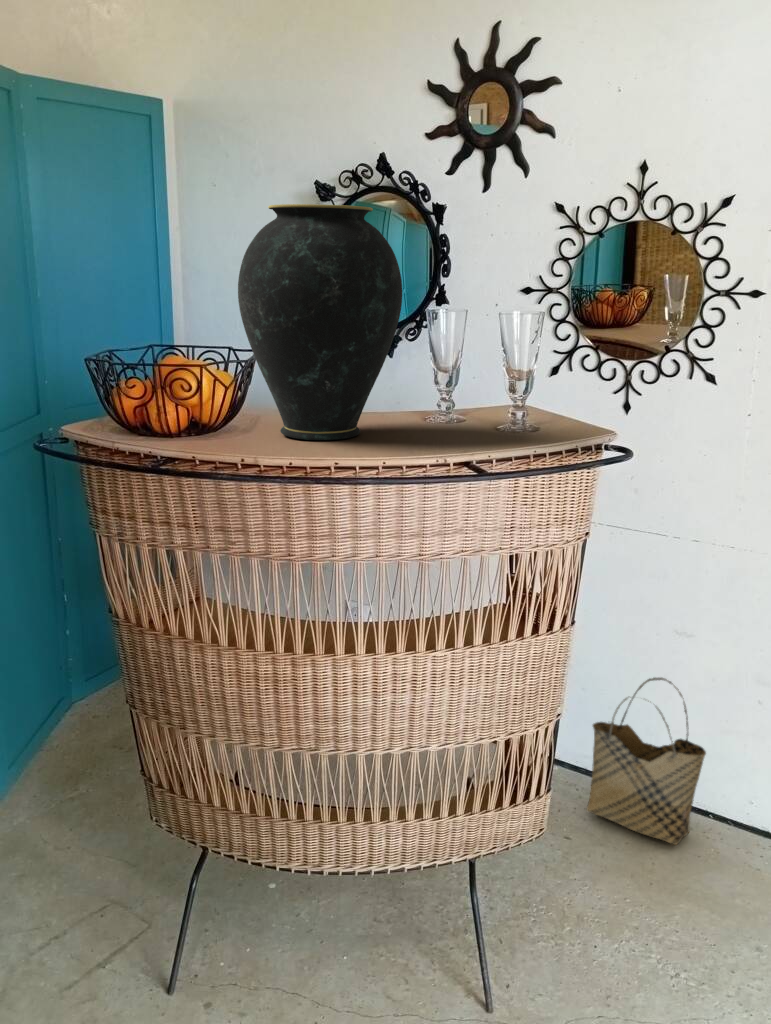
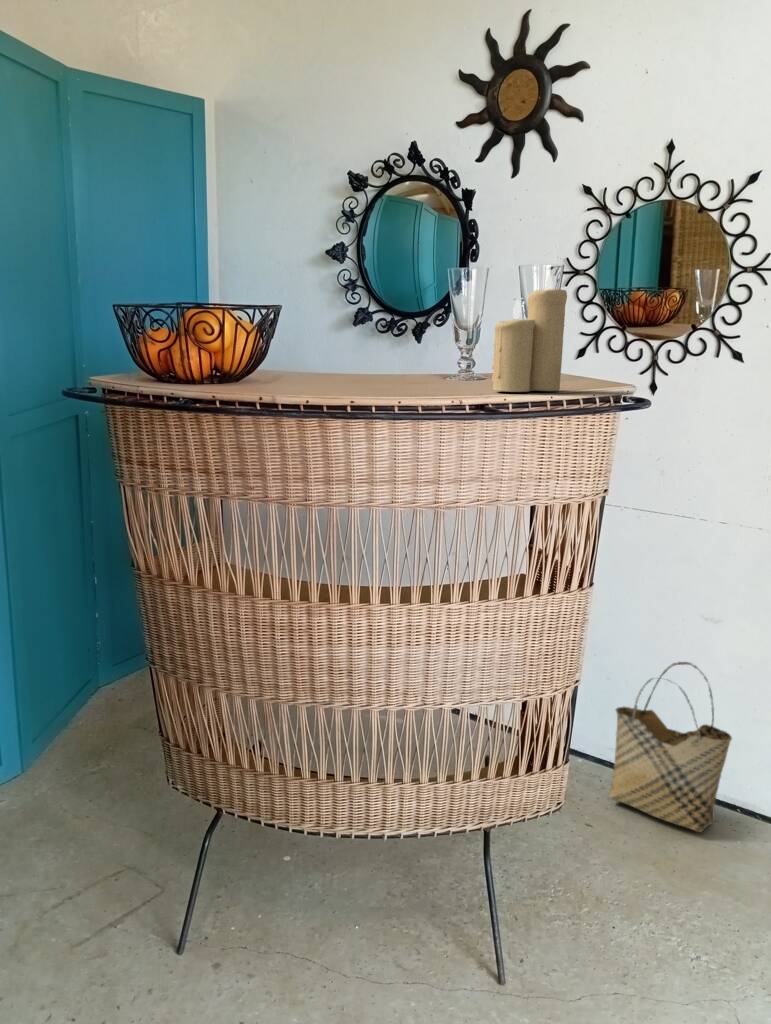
vase: present [238,204,402,440] -> none [262,151,425,390]
candle: none [471,322,544,440] -> present [492,275,567,392]

